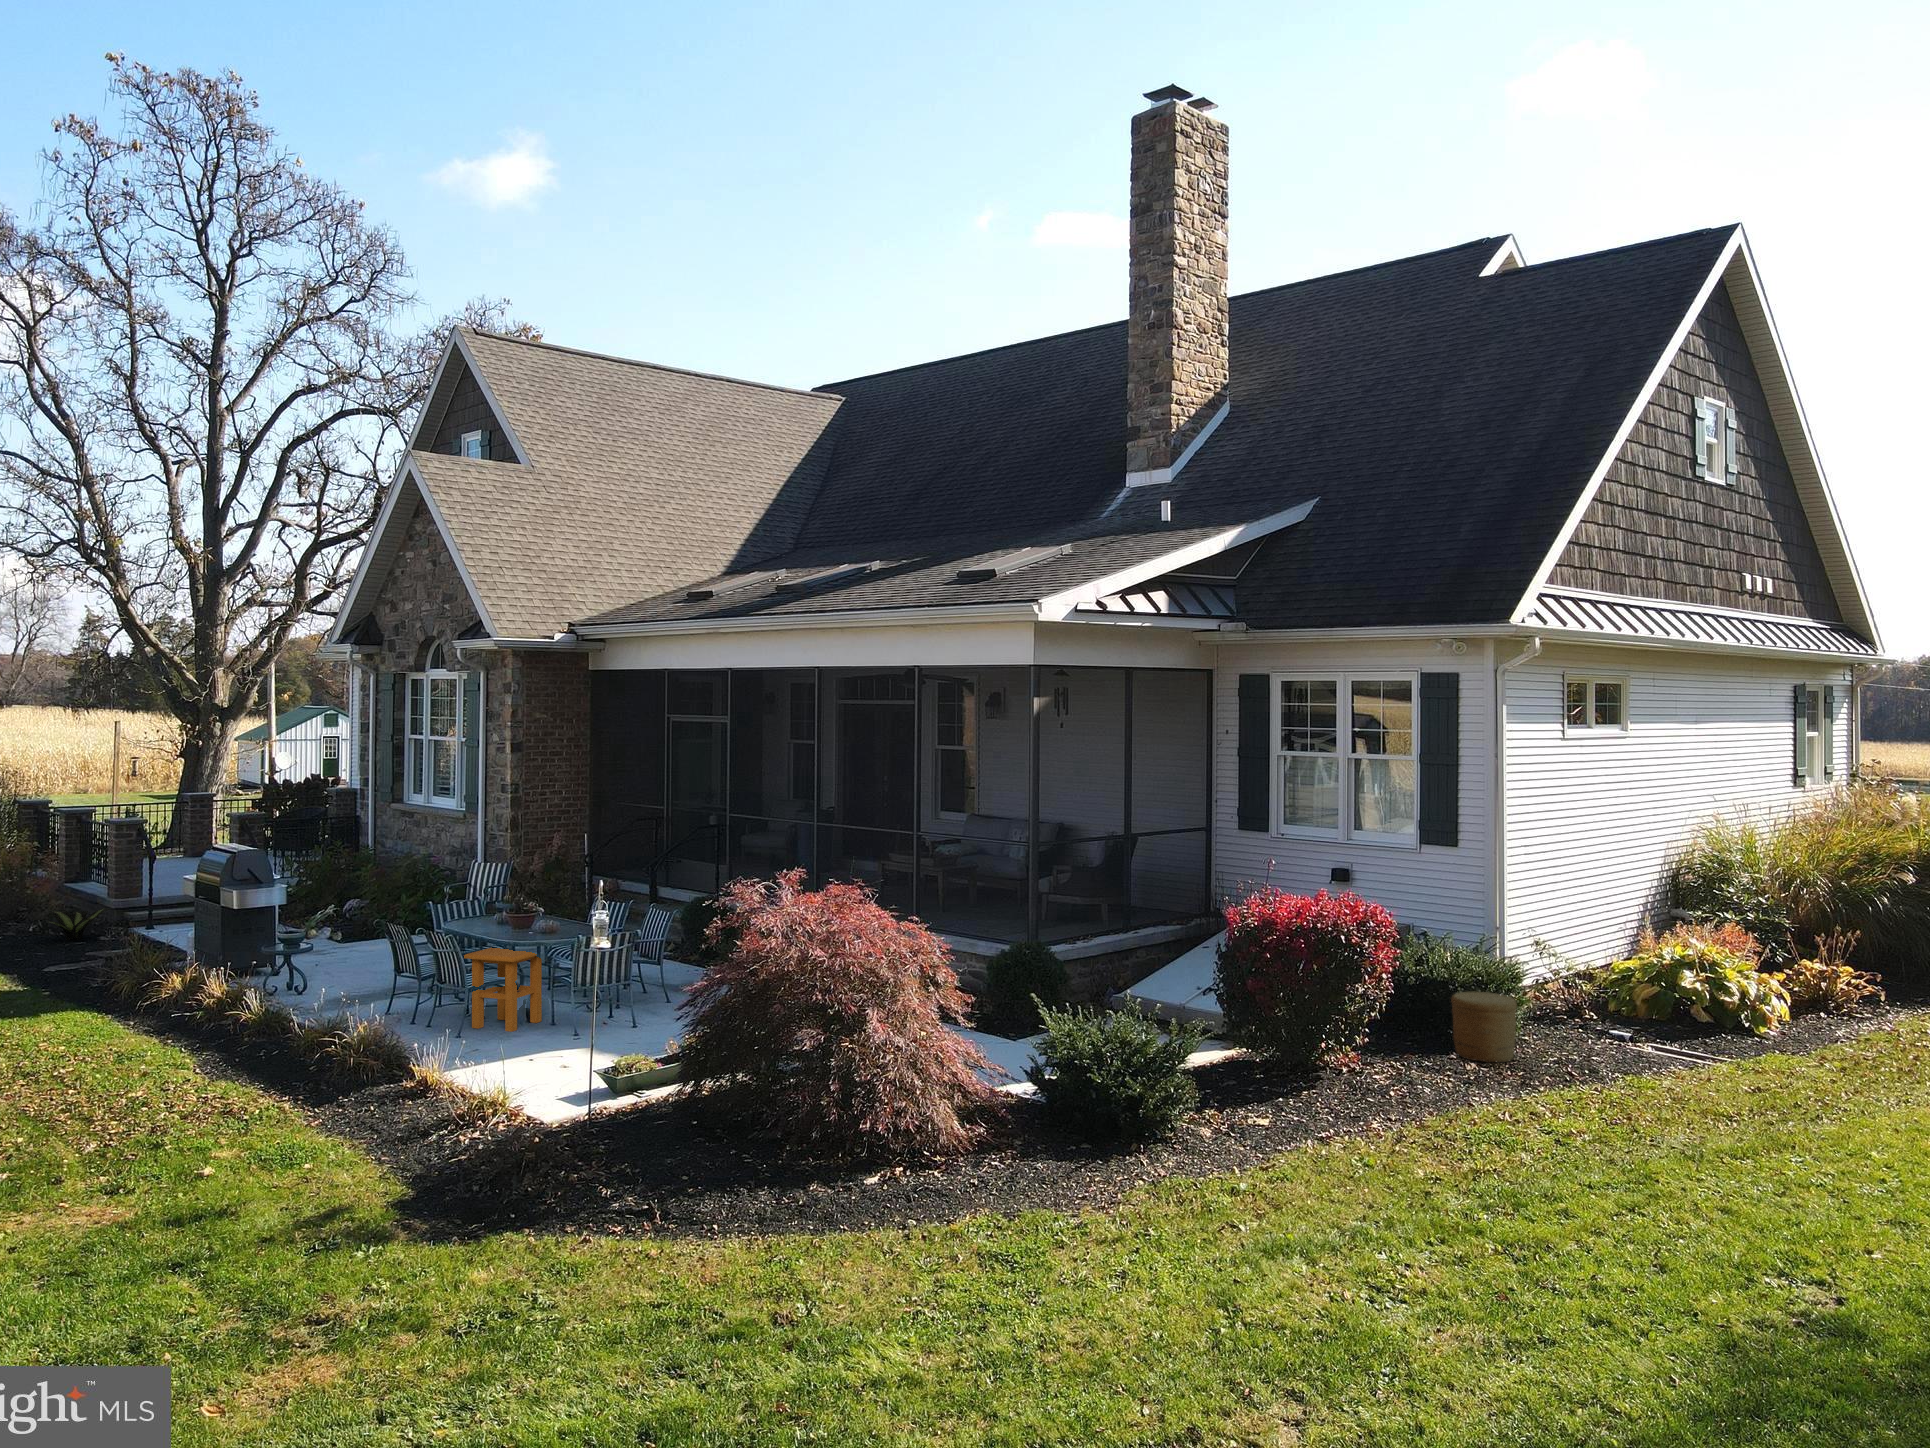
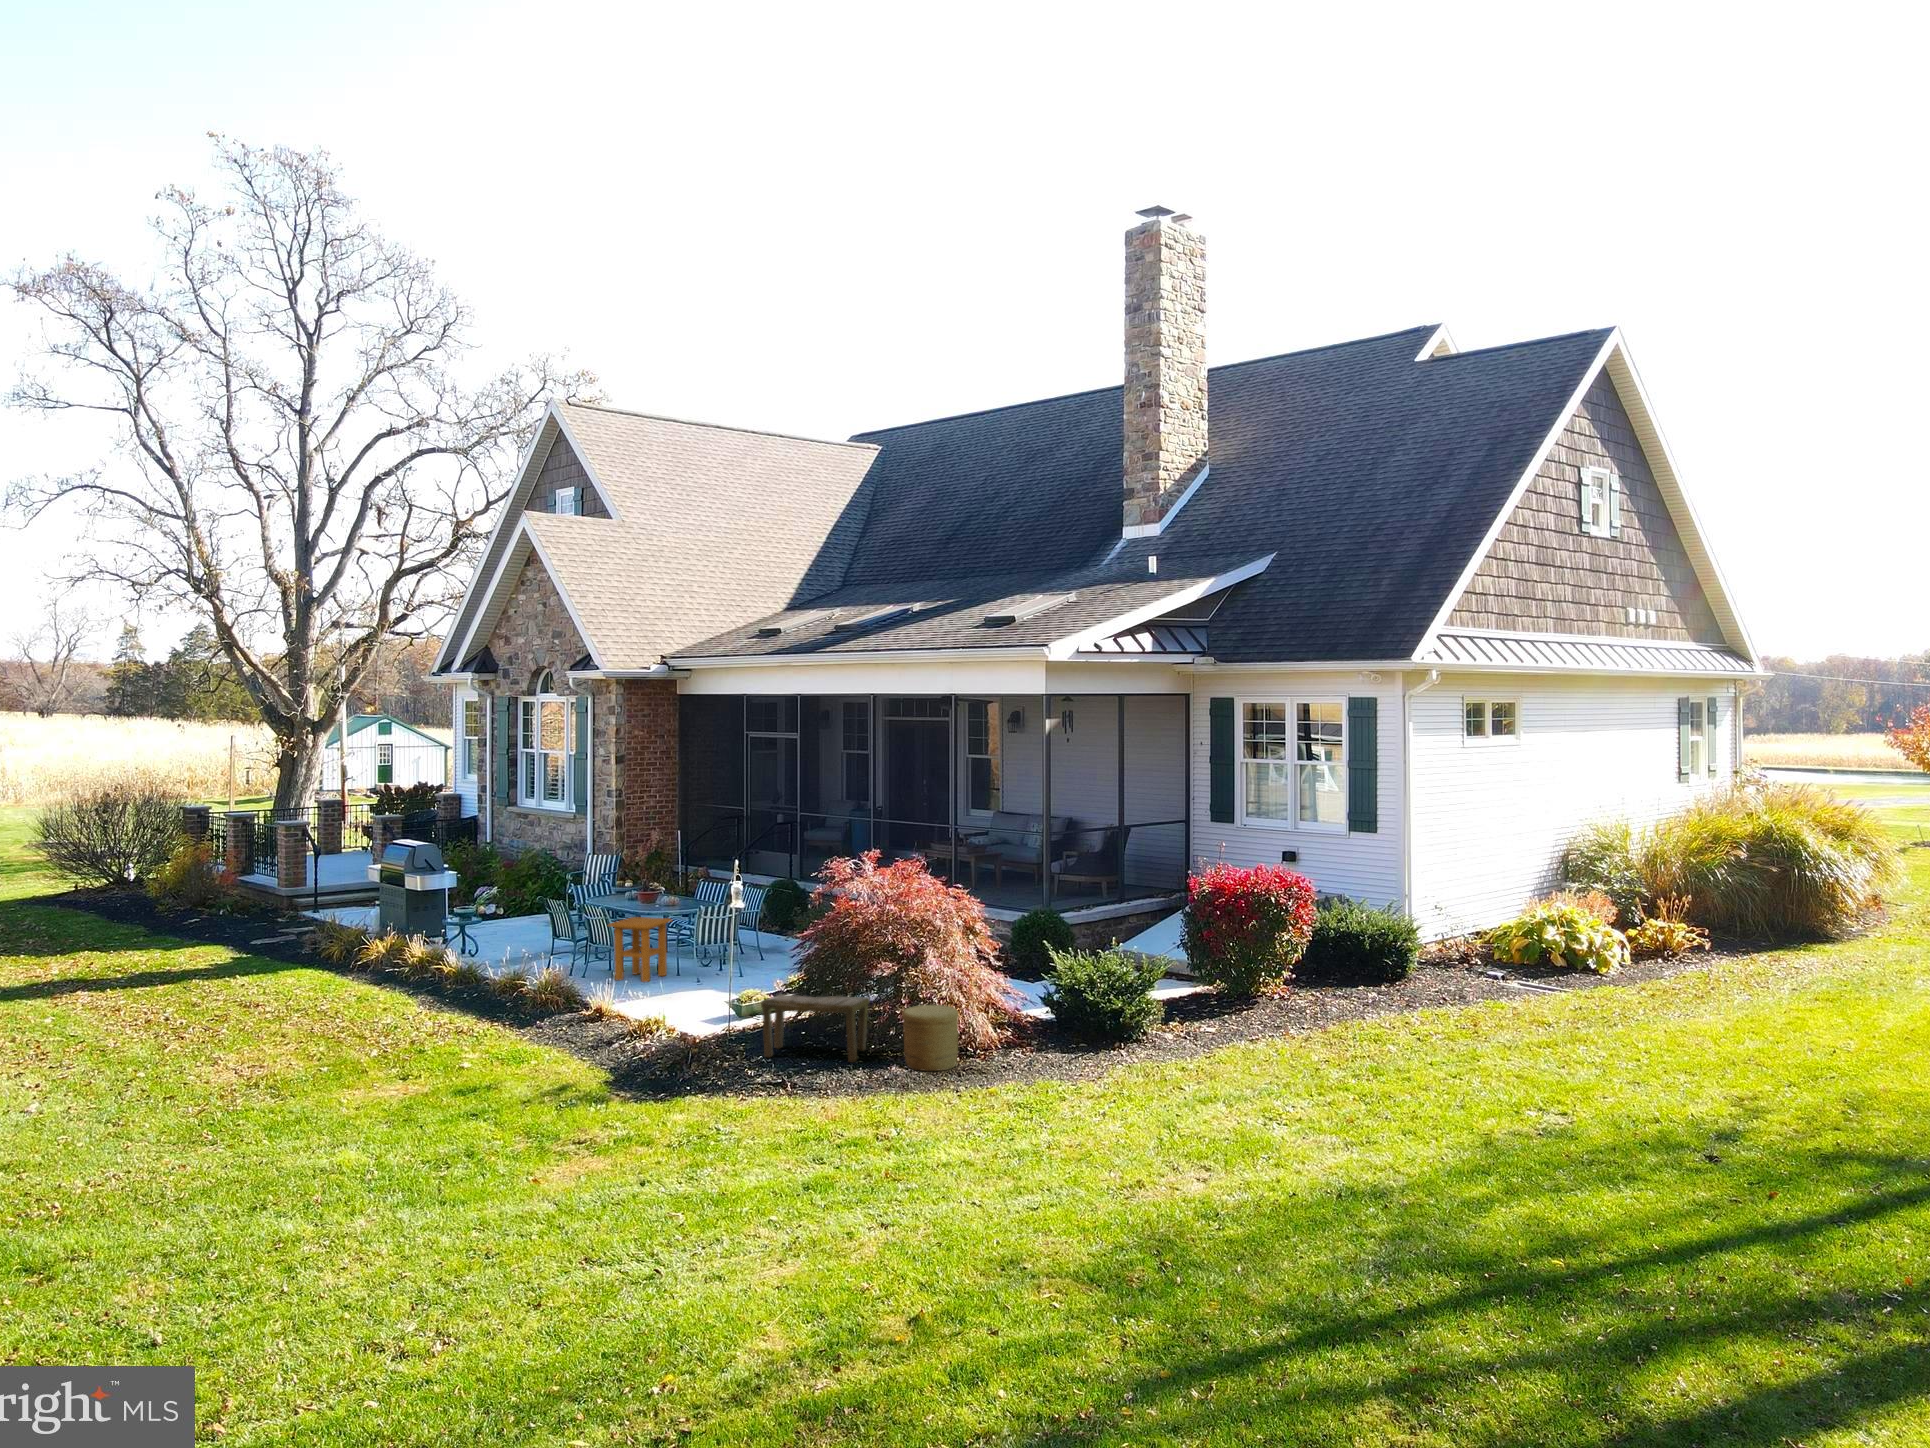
potted plant: present [46,908,111,940] -> none [229,896,283,923]
woven basket: present [1451,992,1517,1063] -> present [902,1005,959,1072]
bench: none [626,1068,784,1173] -> present [761,994,870,1062]

